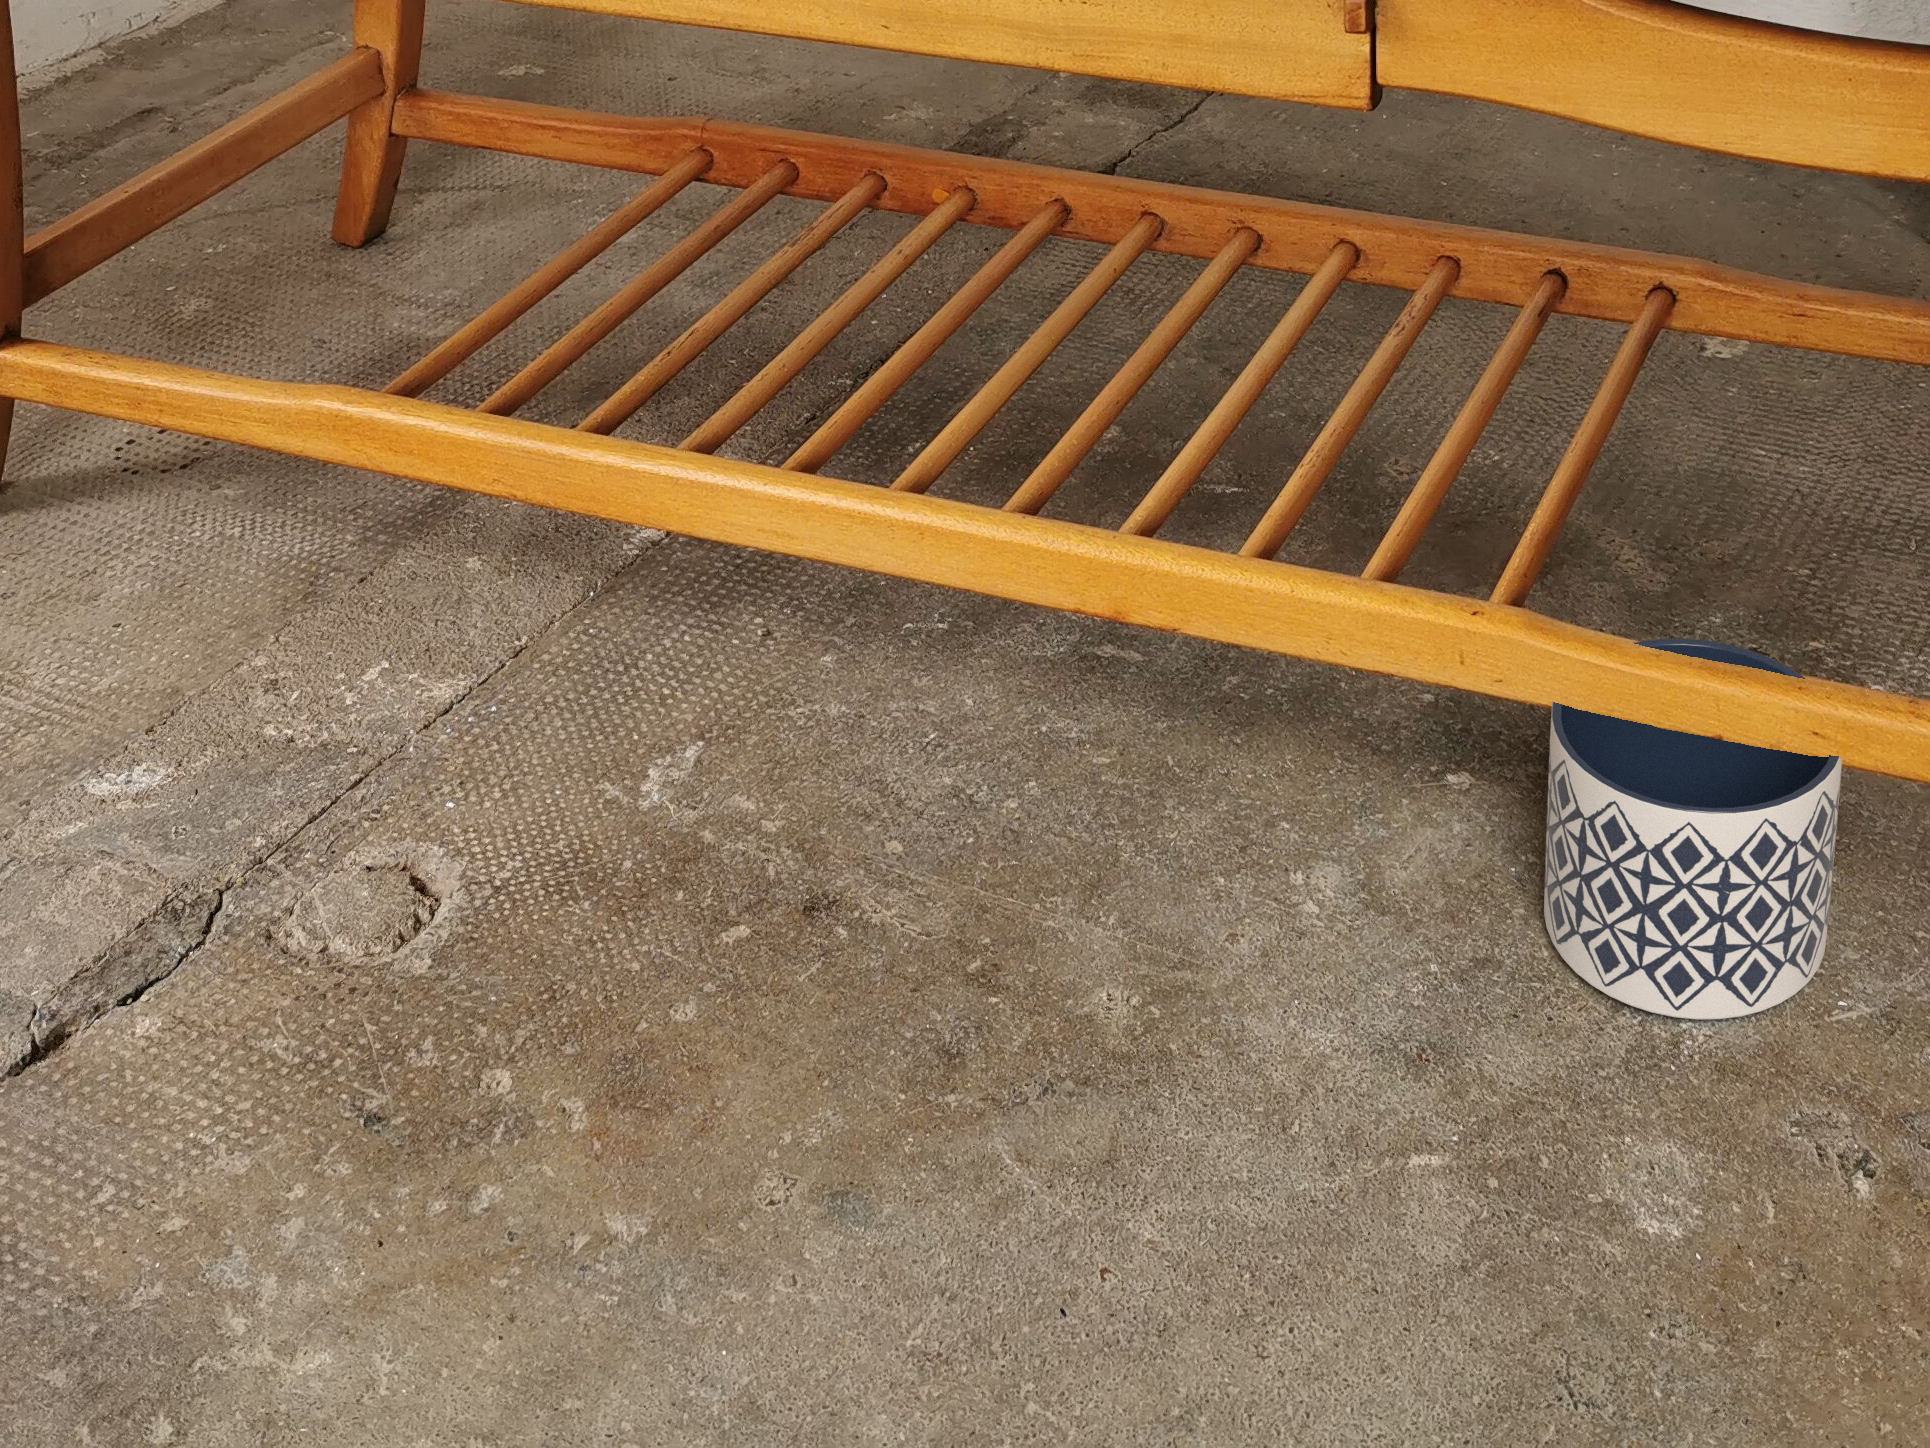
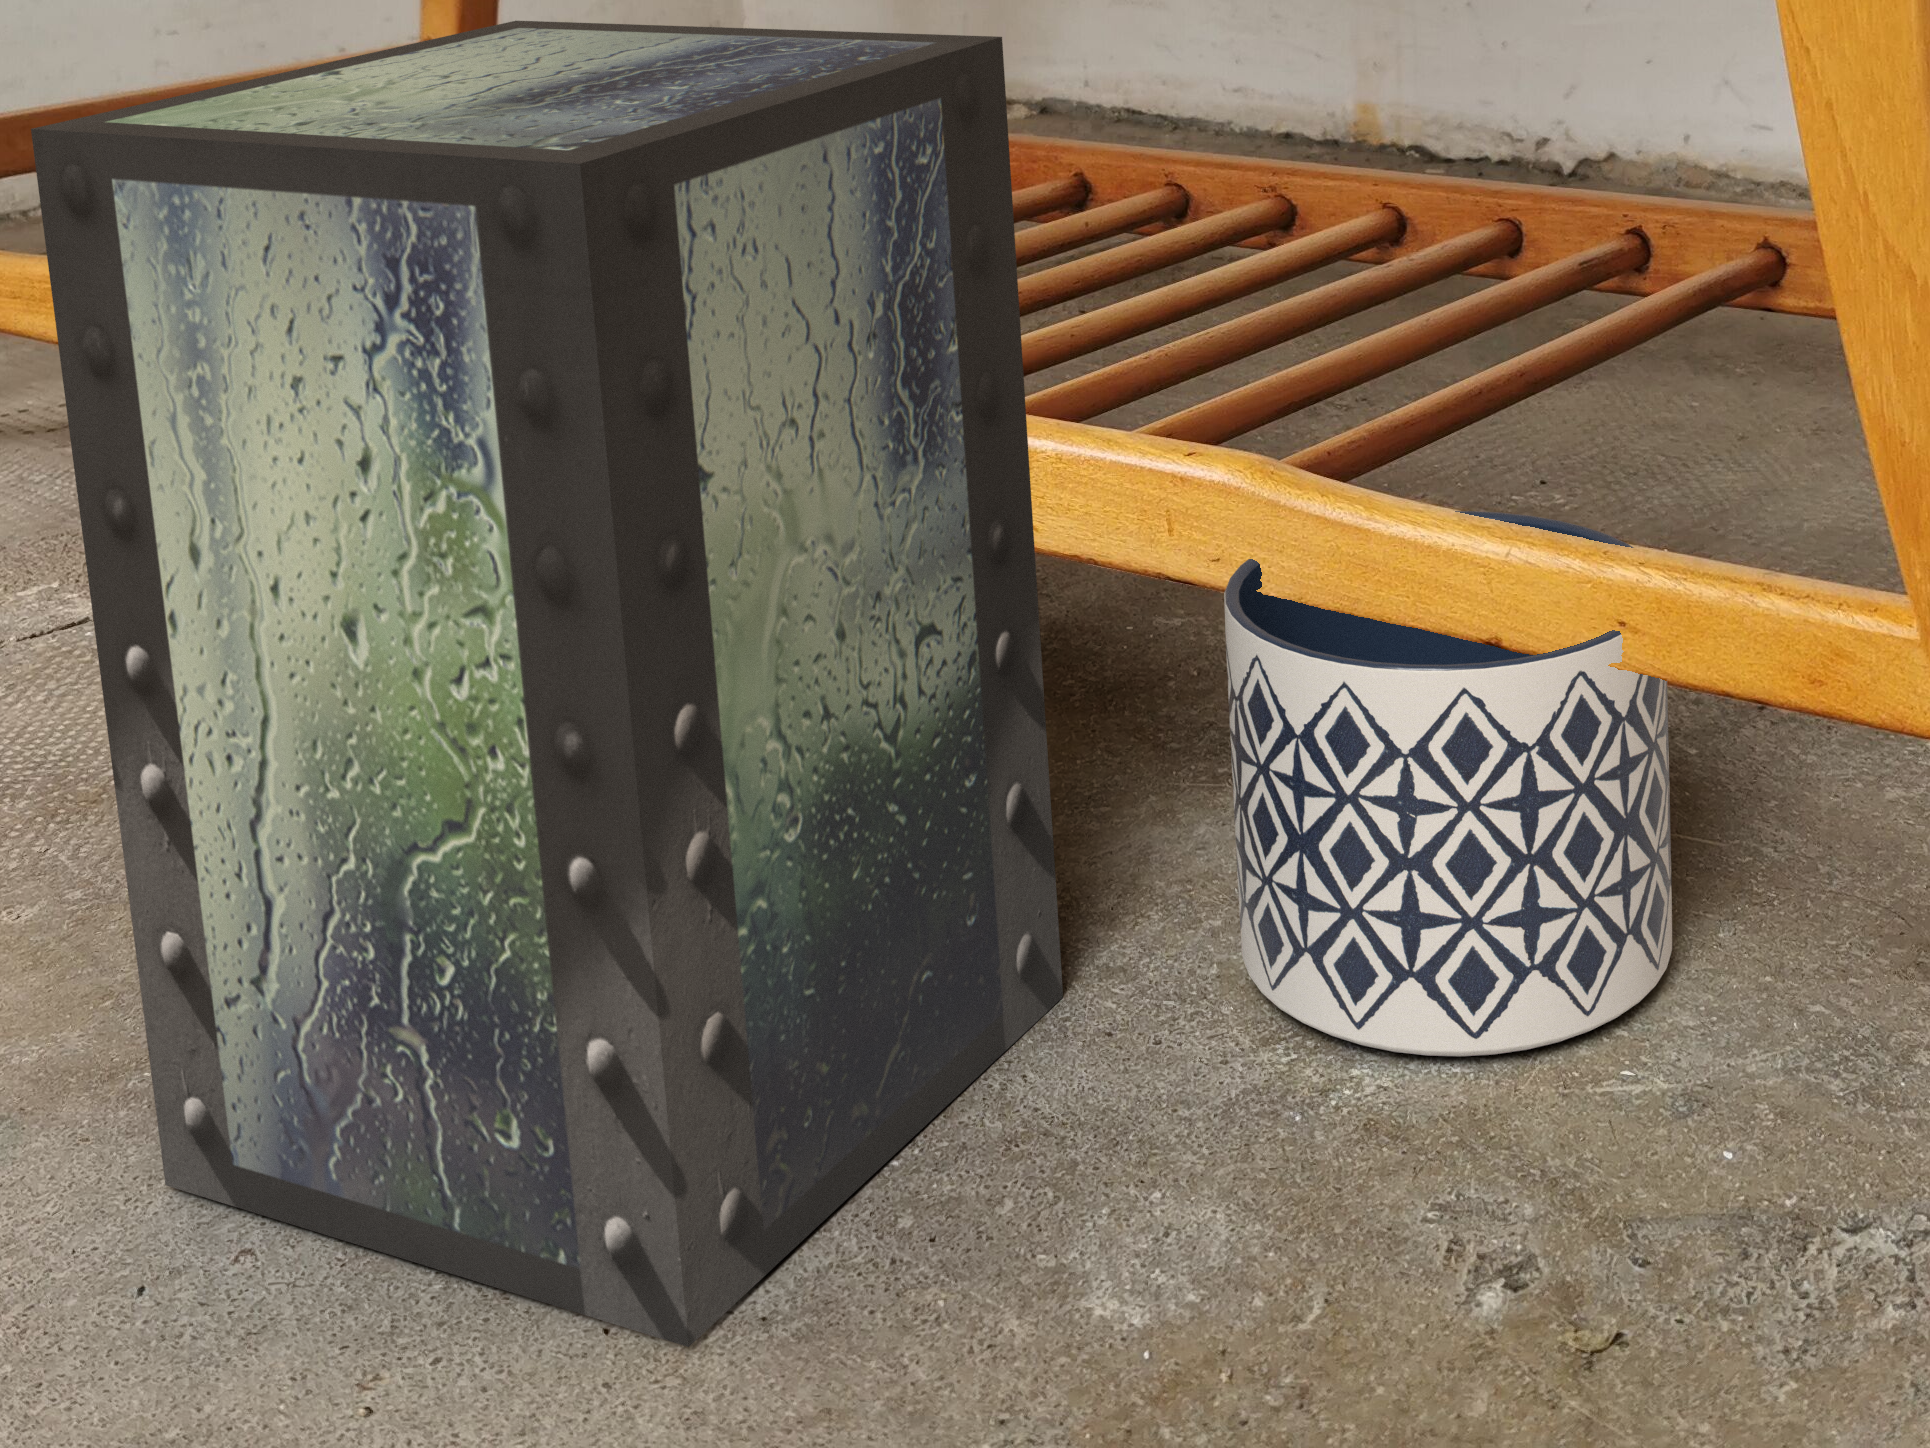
storage box: none [942,418,1468,1318] -> present [31,21,1063,1347]

